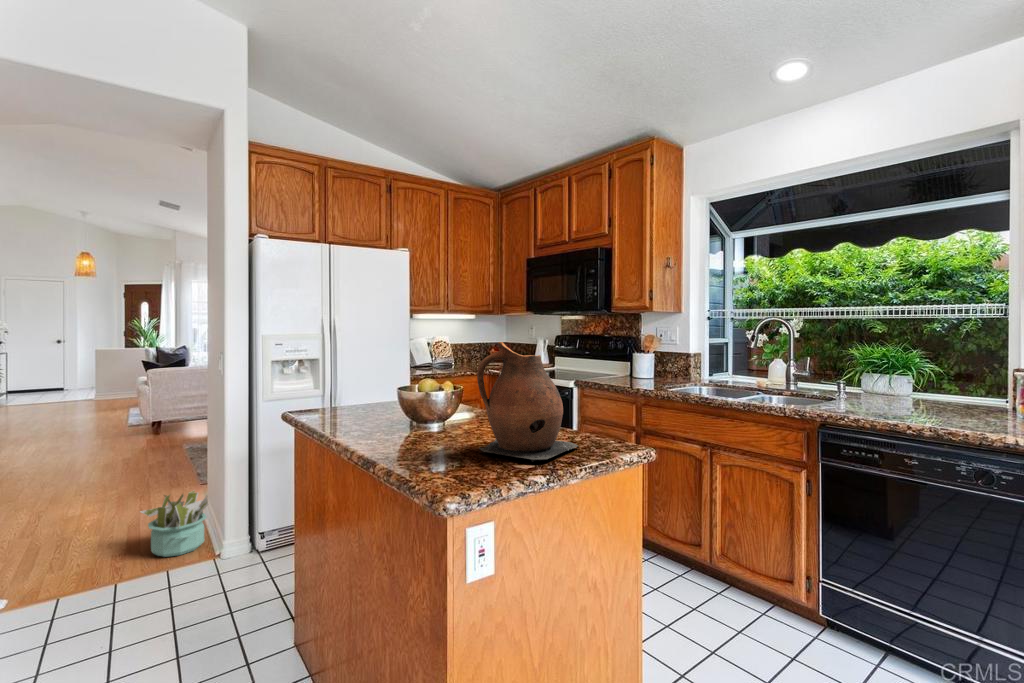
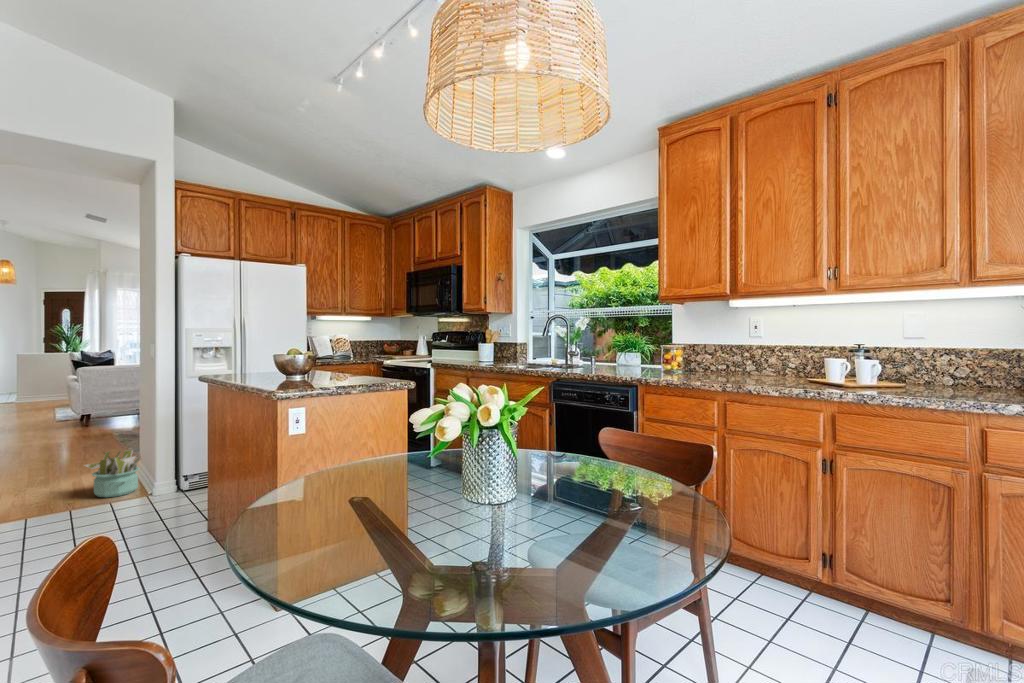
ceramic pitcher: present [477,342,579,462] -> none [313,322,374,384]

